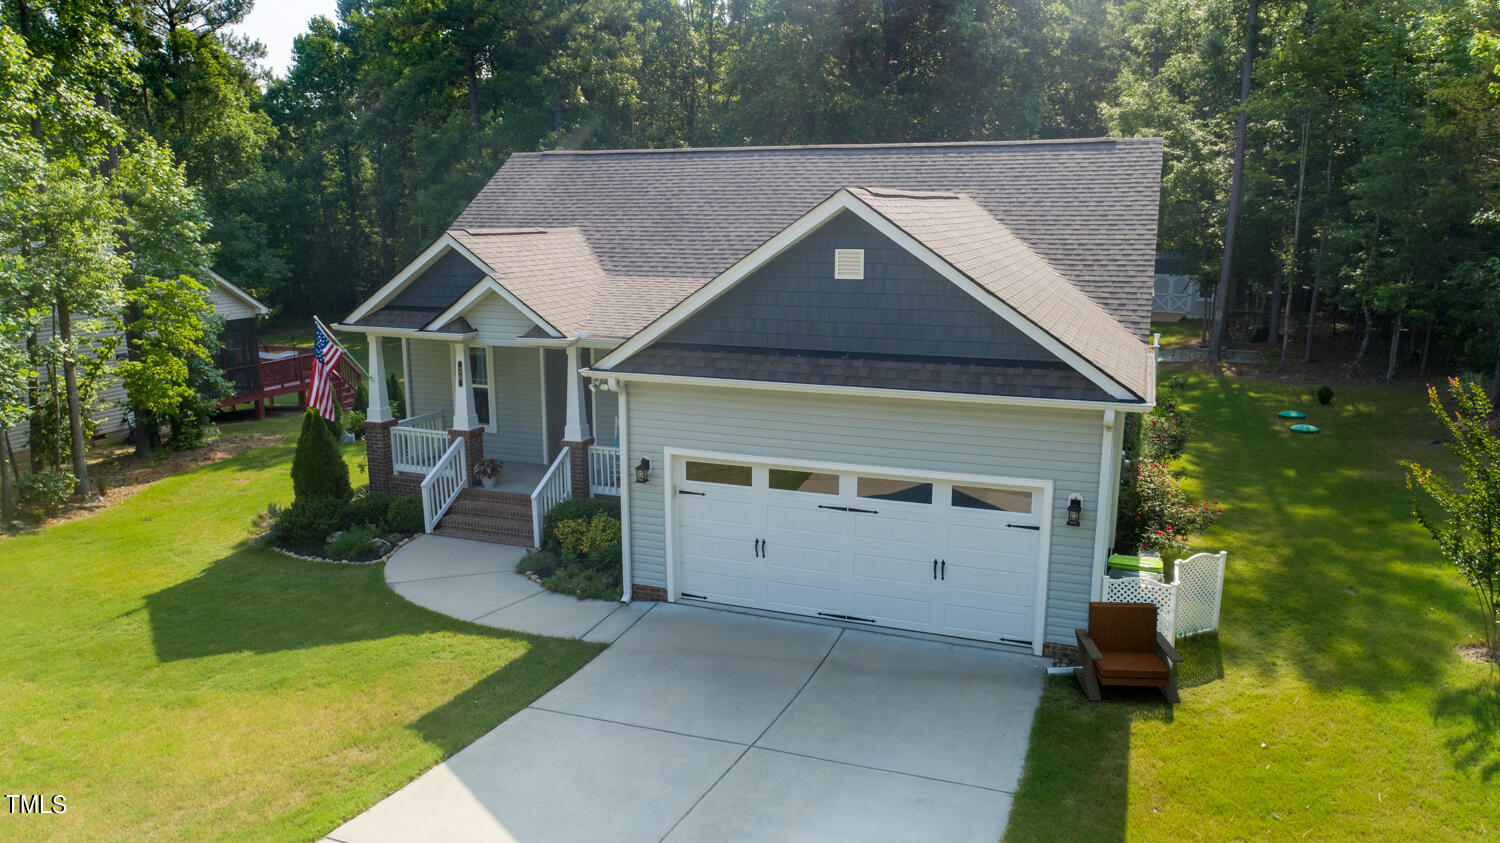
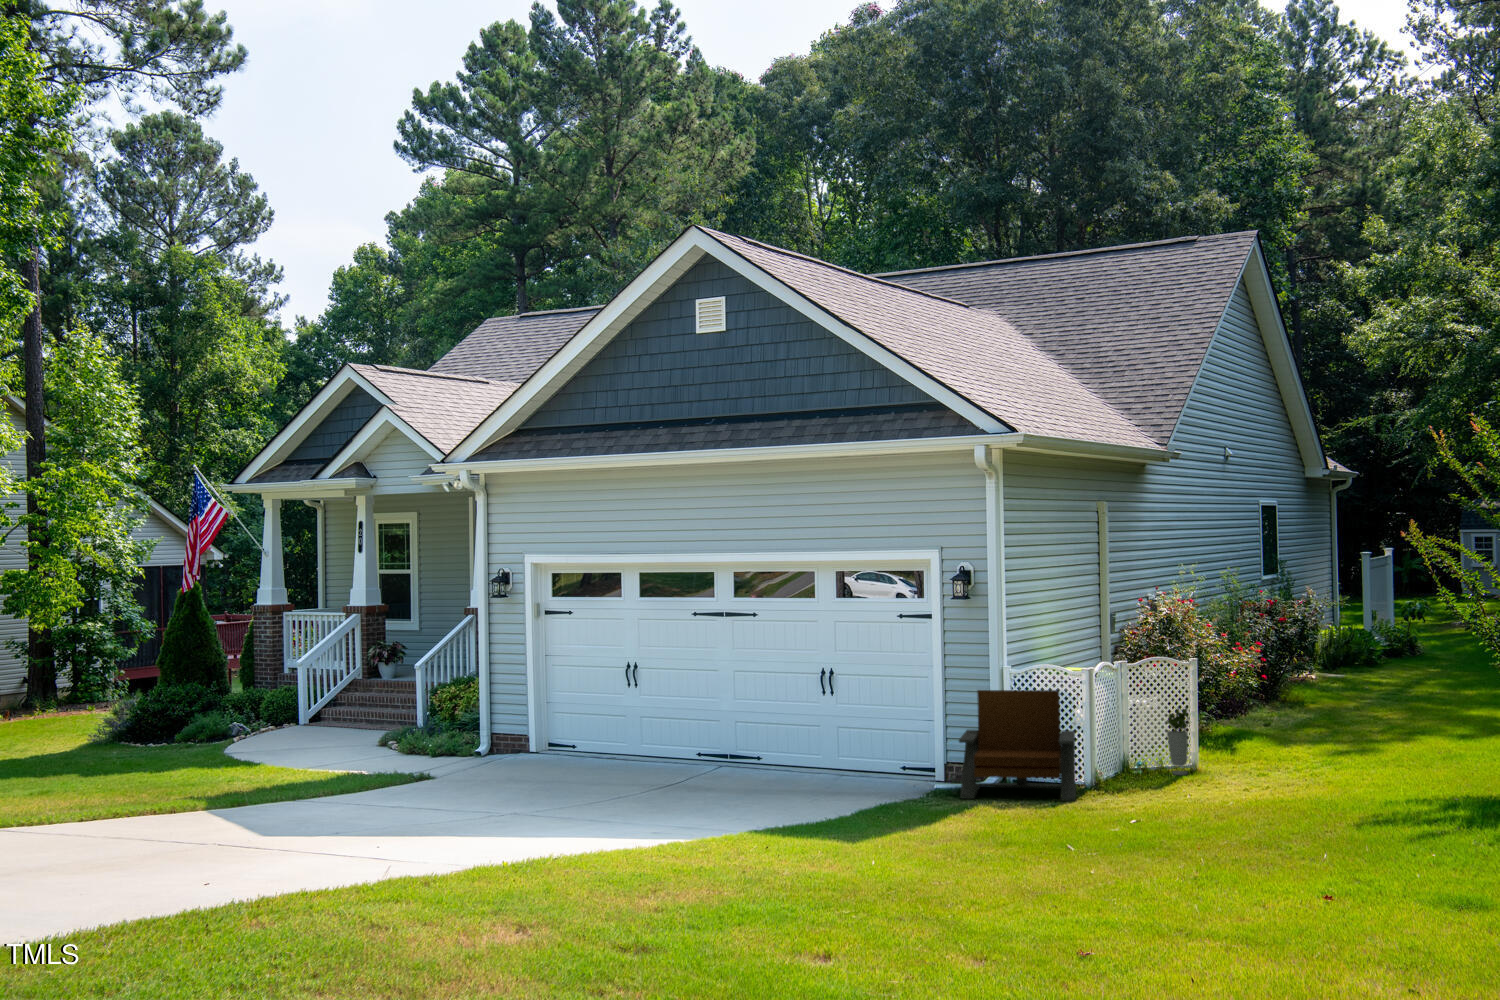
planter: none [1205,591,1229,645] -> present [1167,706,1190,775]

